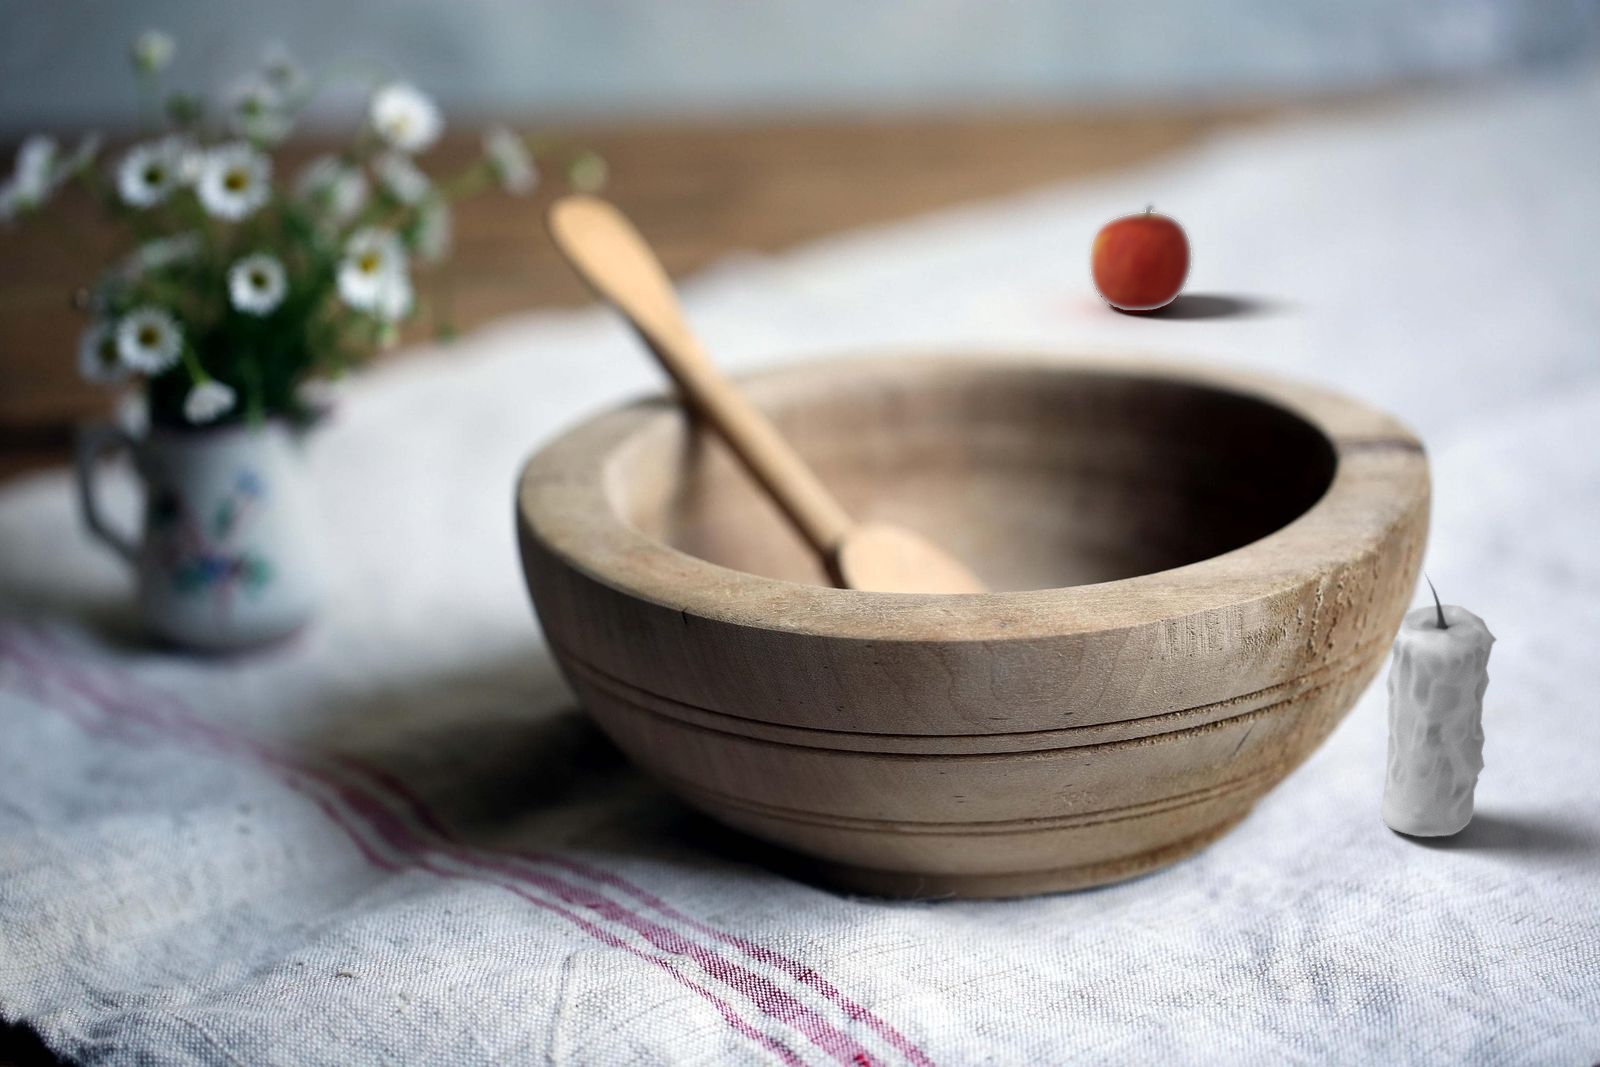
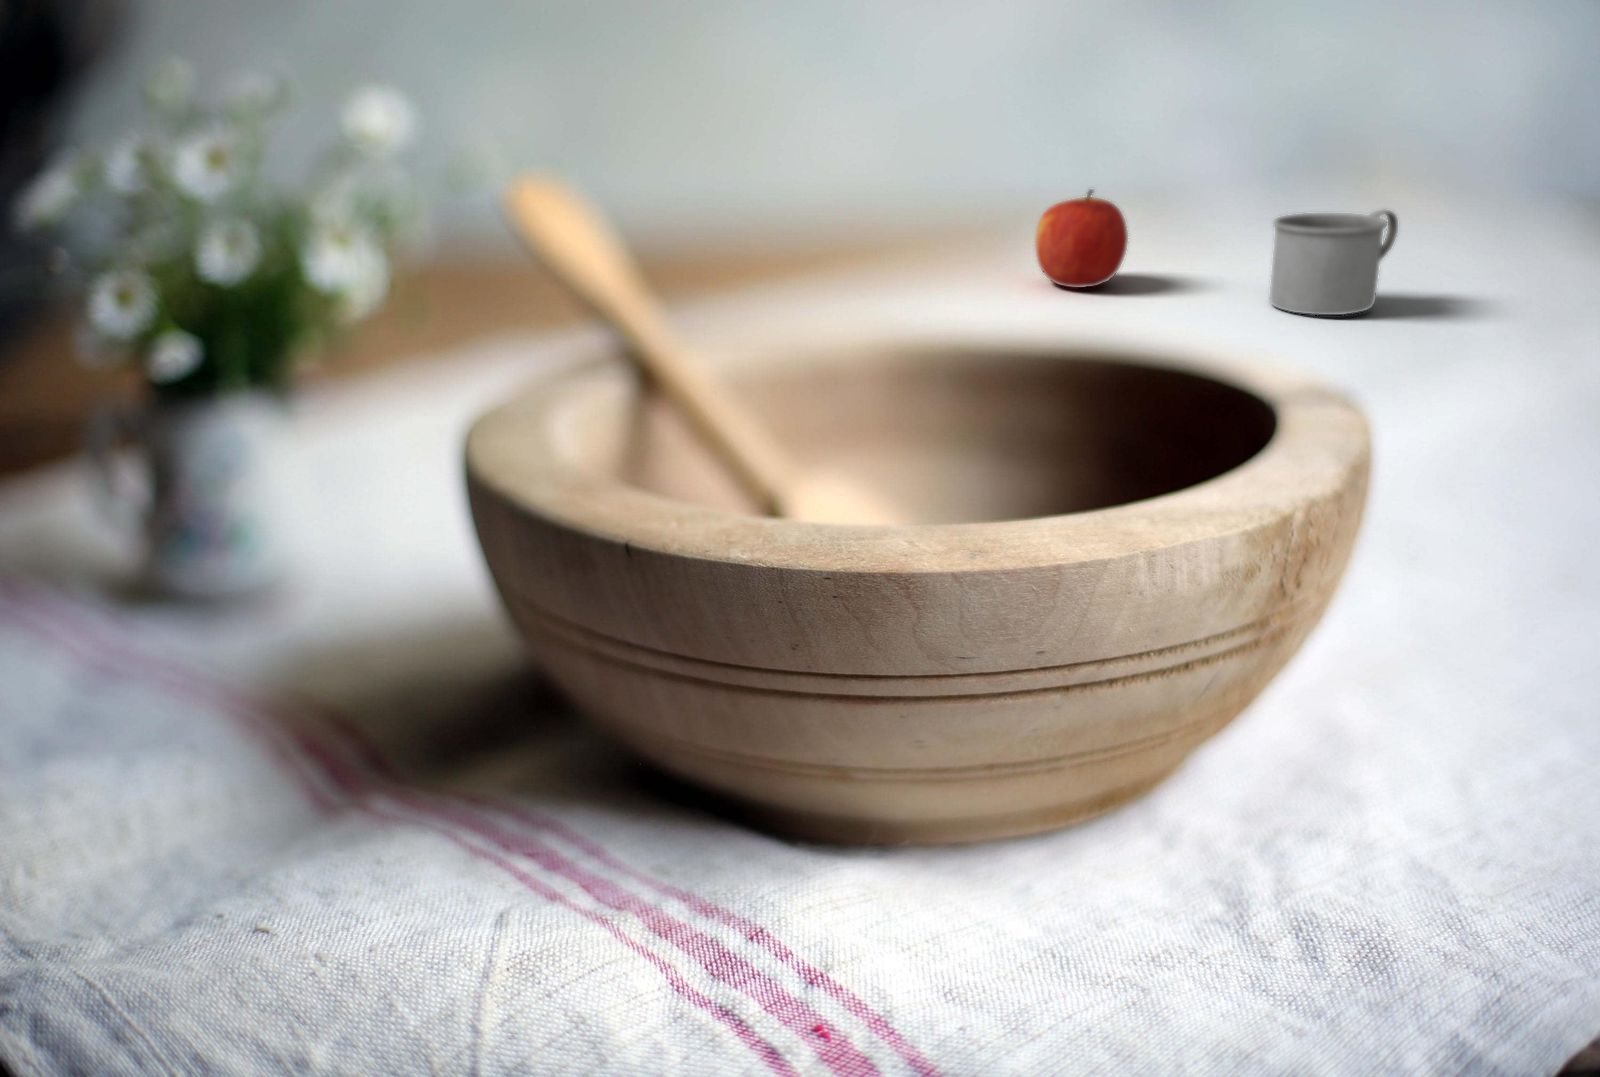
mug: none [1346,226,1486,342] -> present [1270,209,1398,315]
candle: present [1379,581,1496,836] -> none [1349,505,1481,781]

